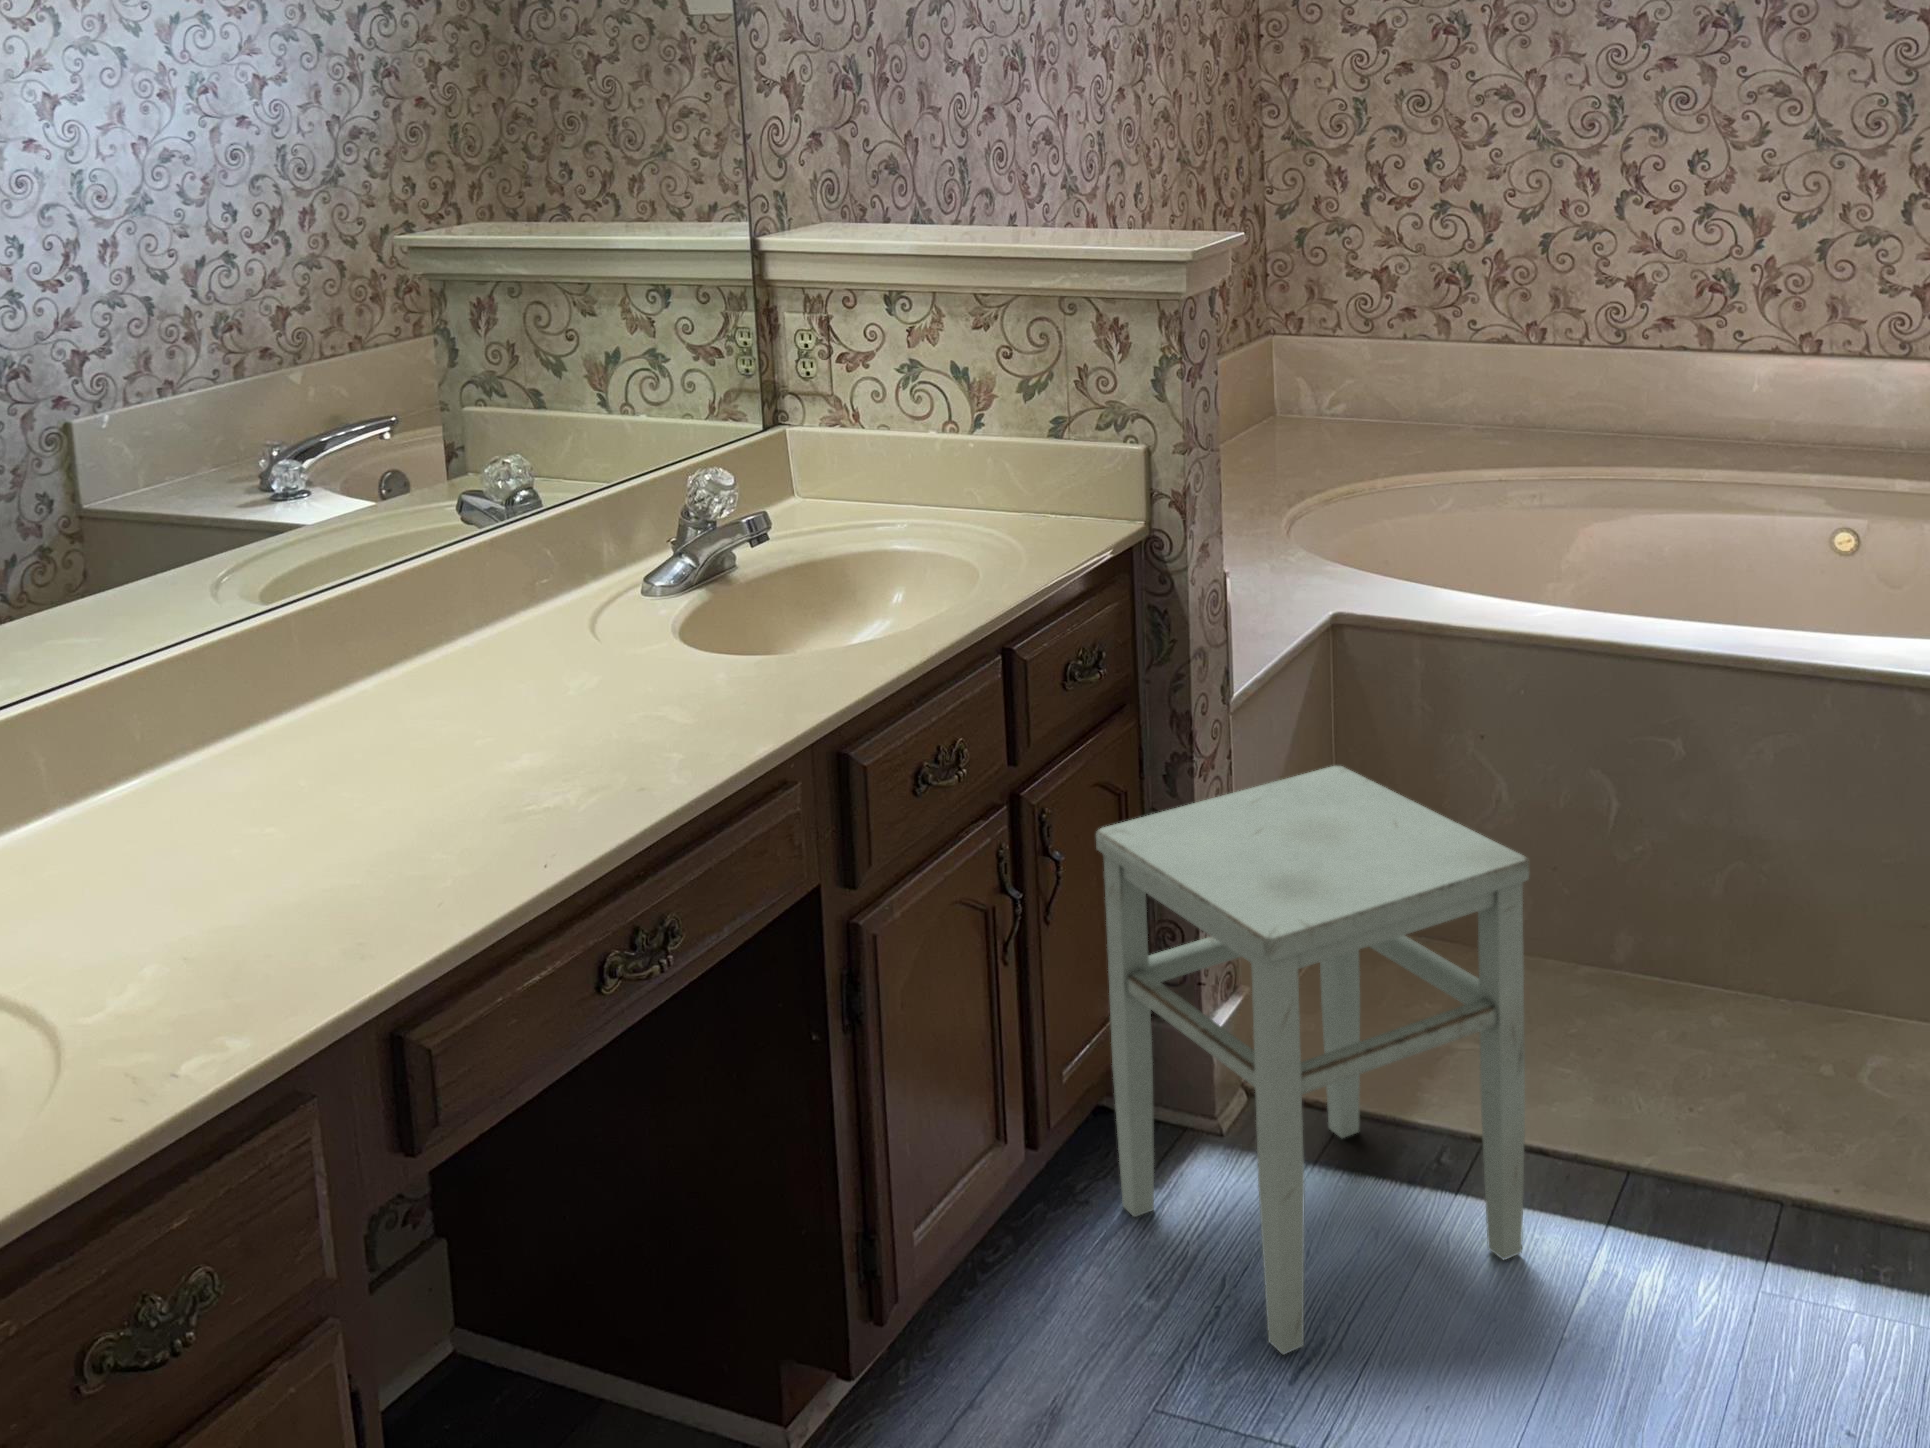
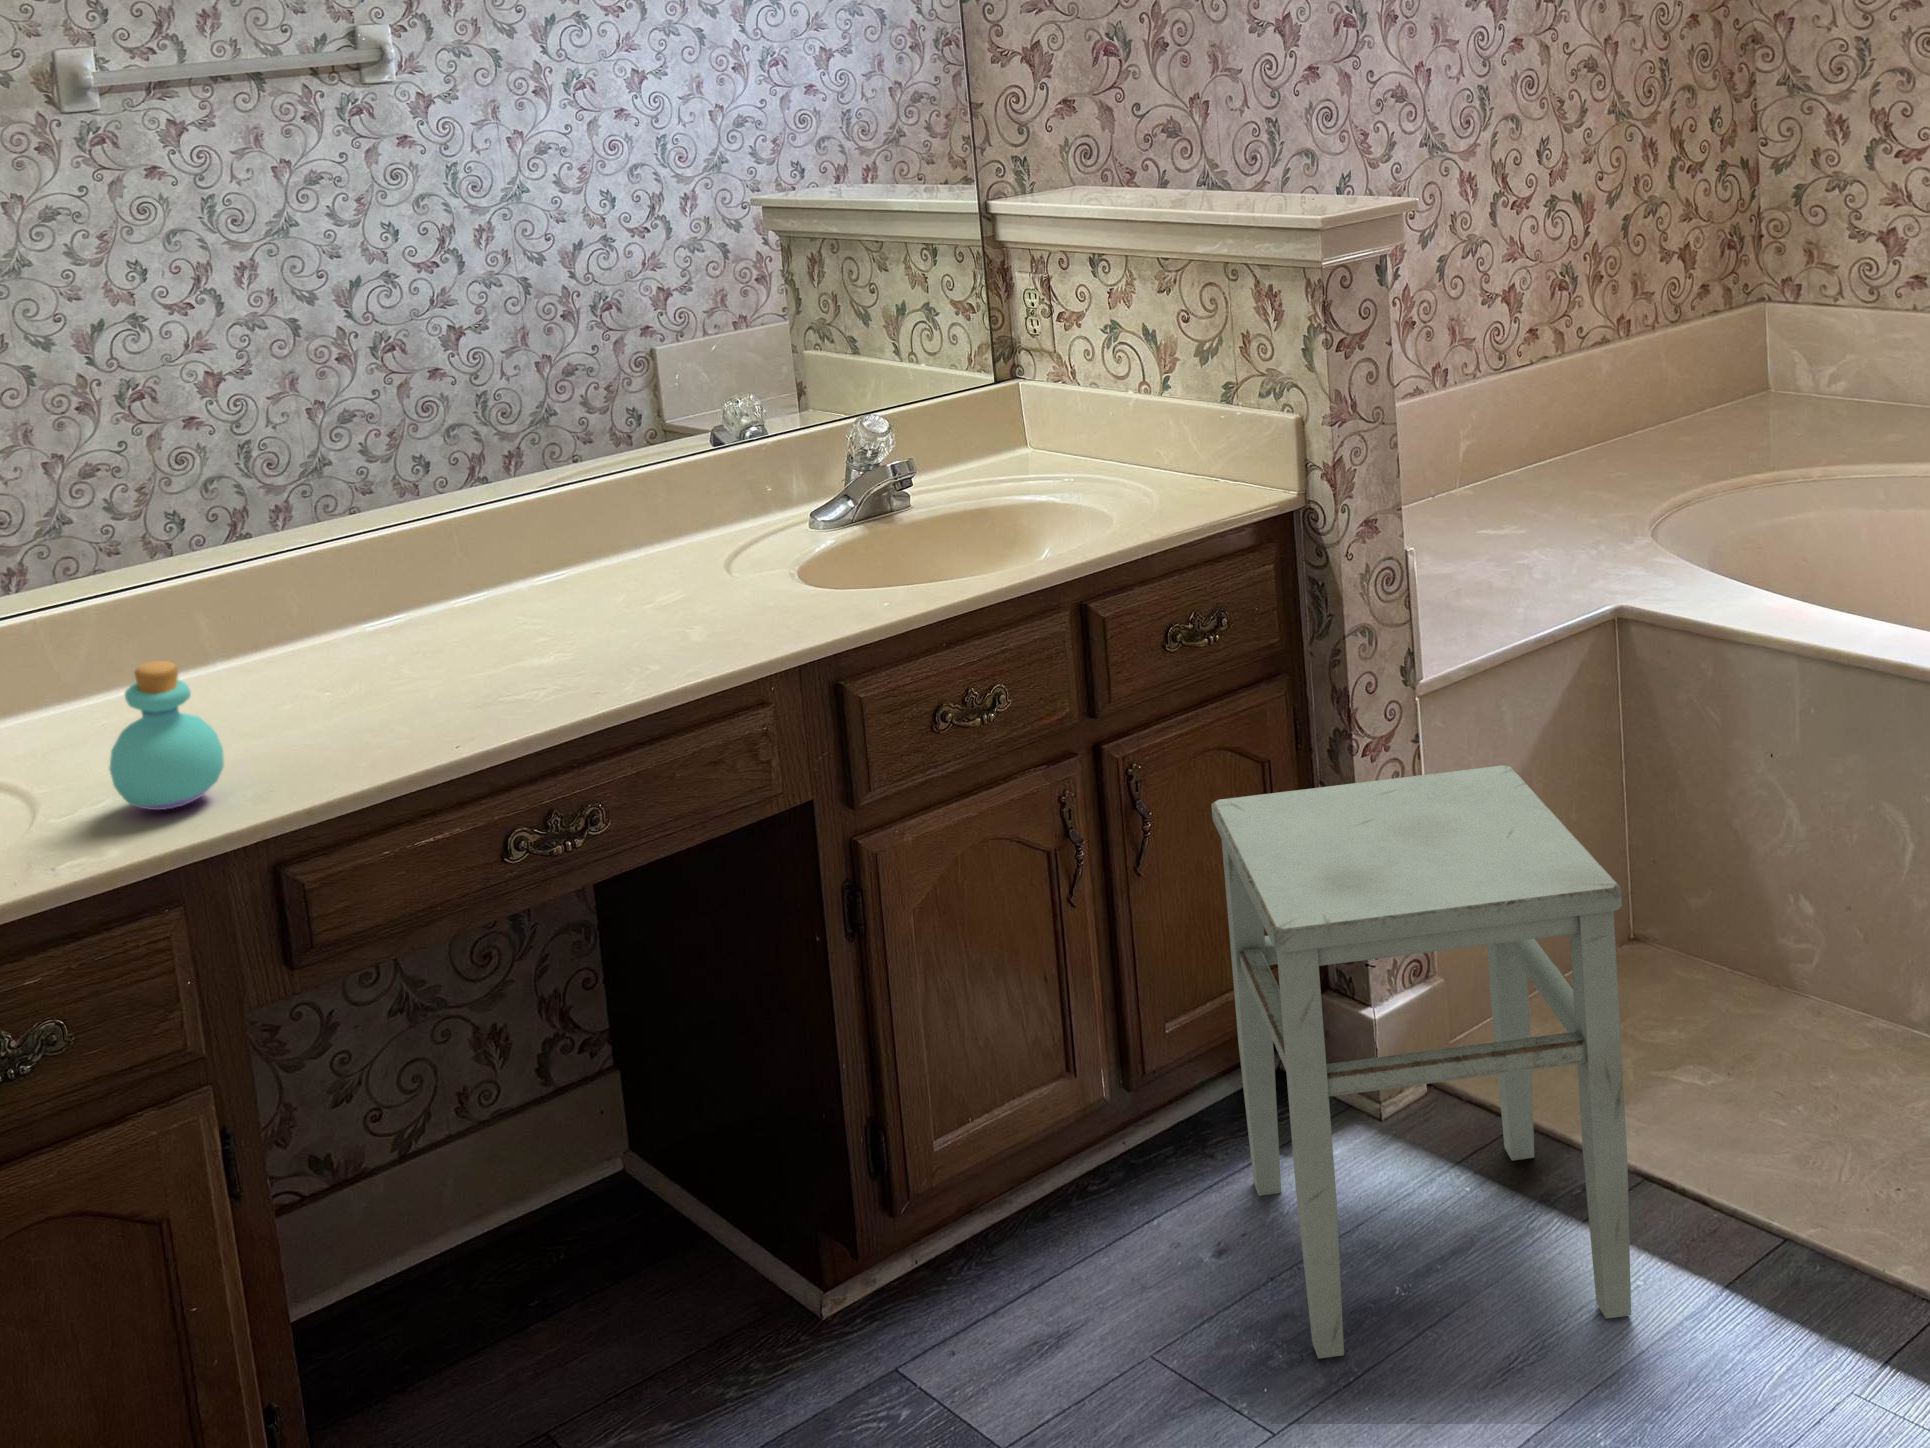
perfume bottle: none [162,783,301,967] -> present [110,661,224,810]

